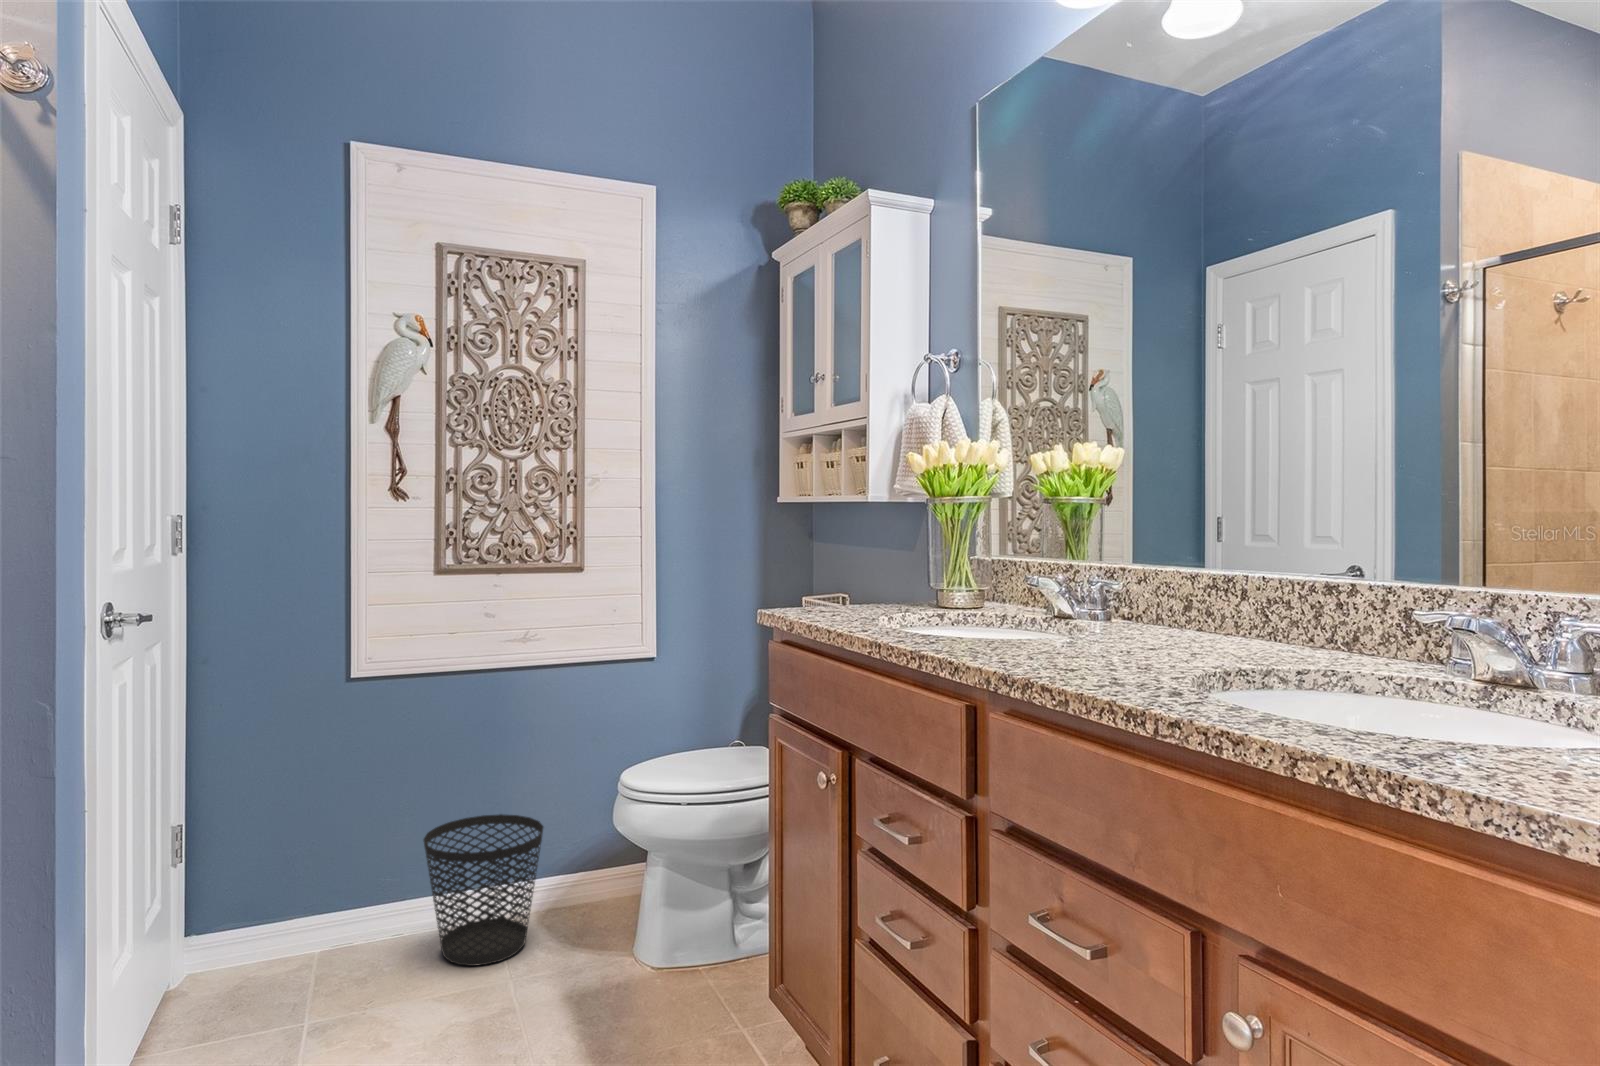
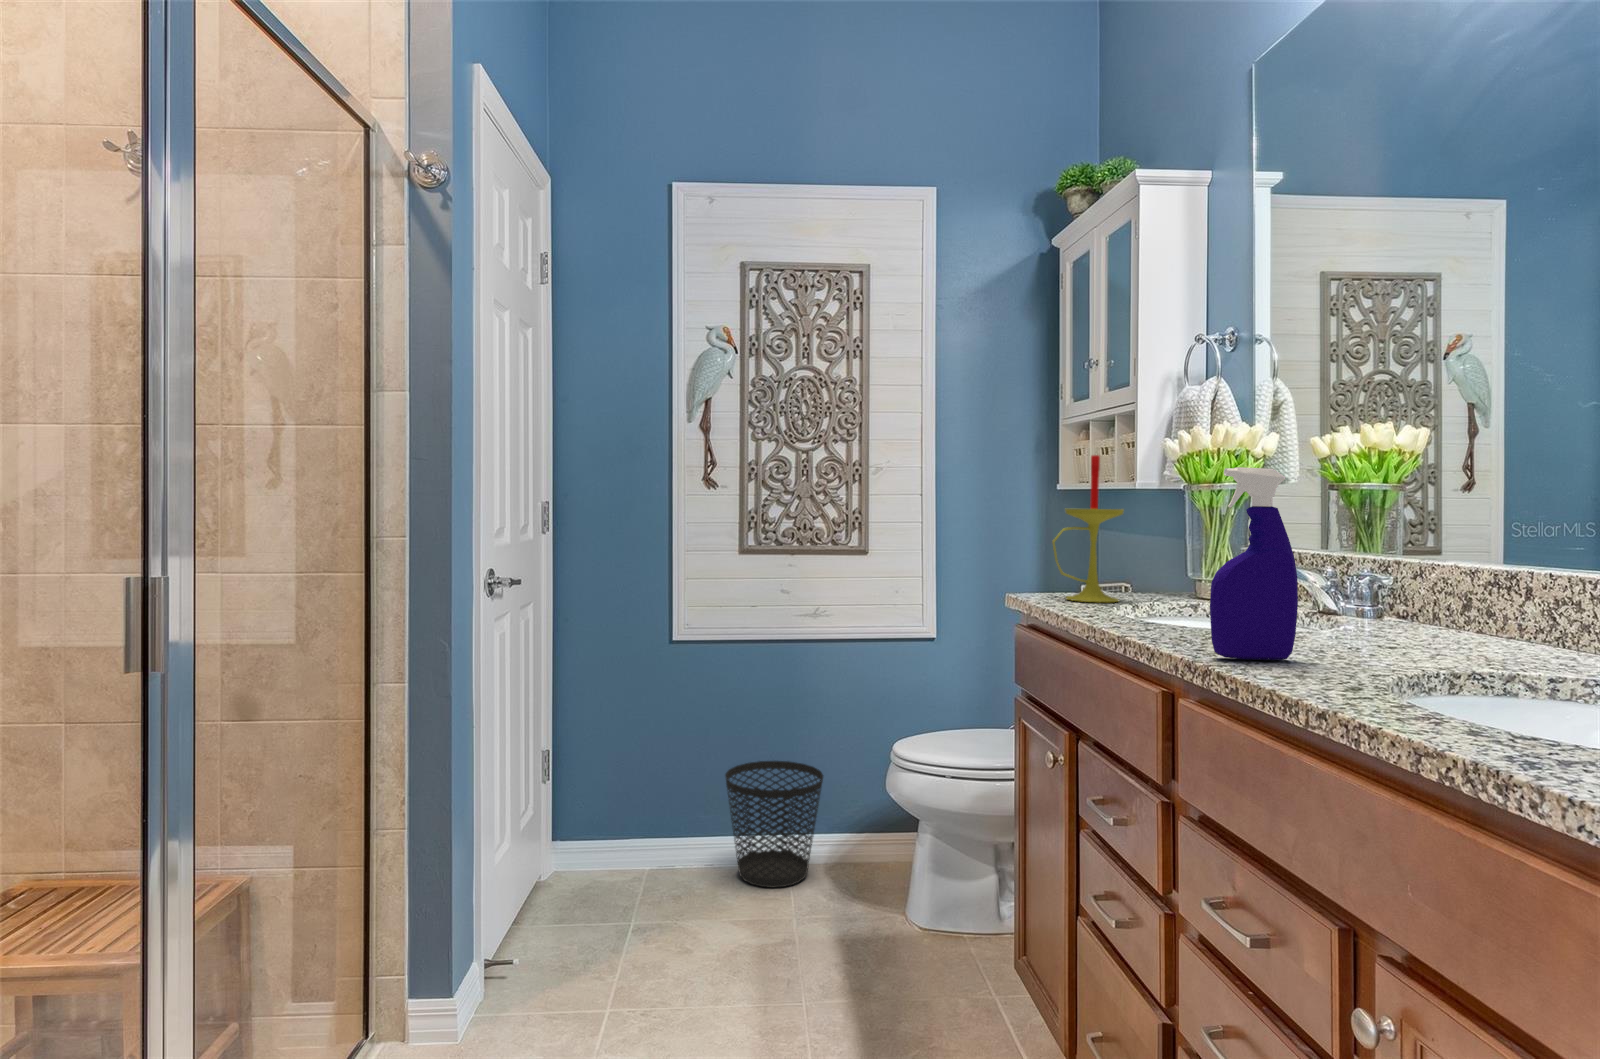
candle: none [810,465,878,618] -> present [1052,455,1124,602]
spray bottle: none [1022,480,1097,671] -> present [1210,467,1298,660]

